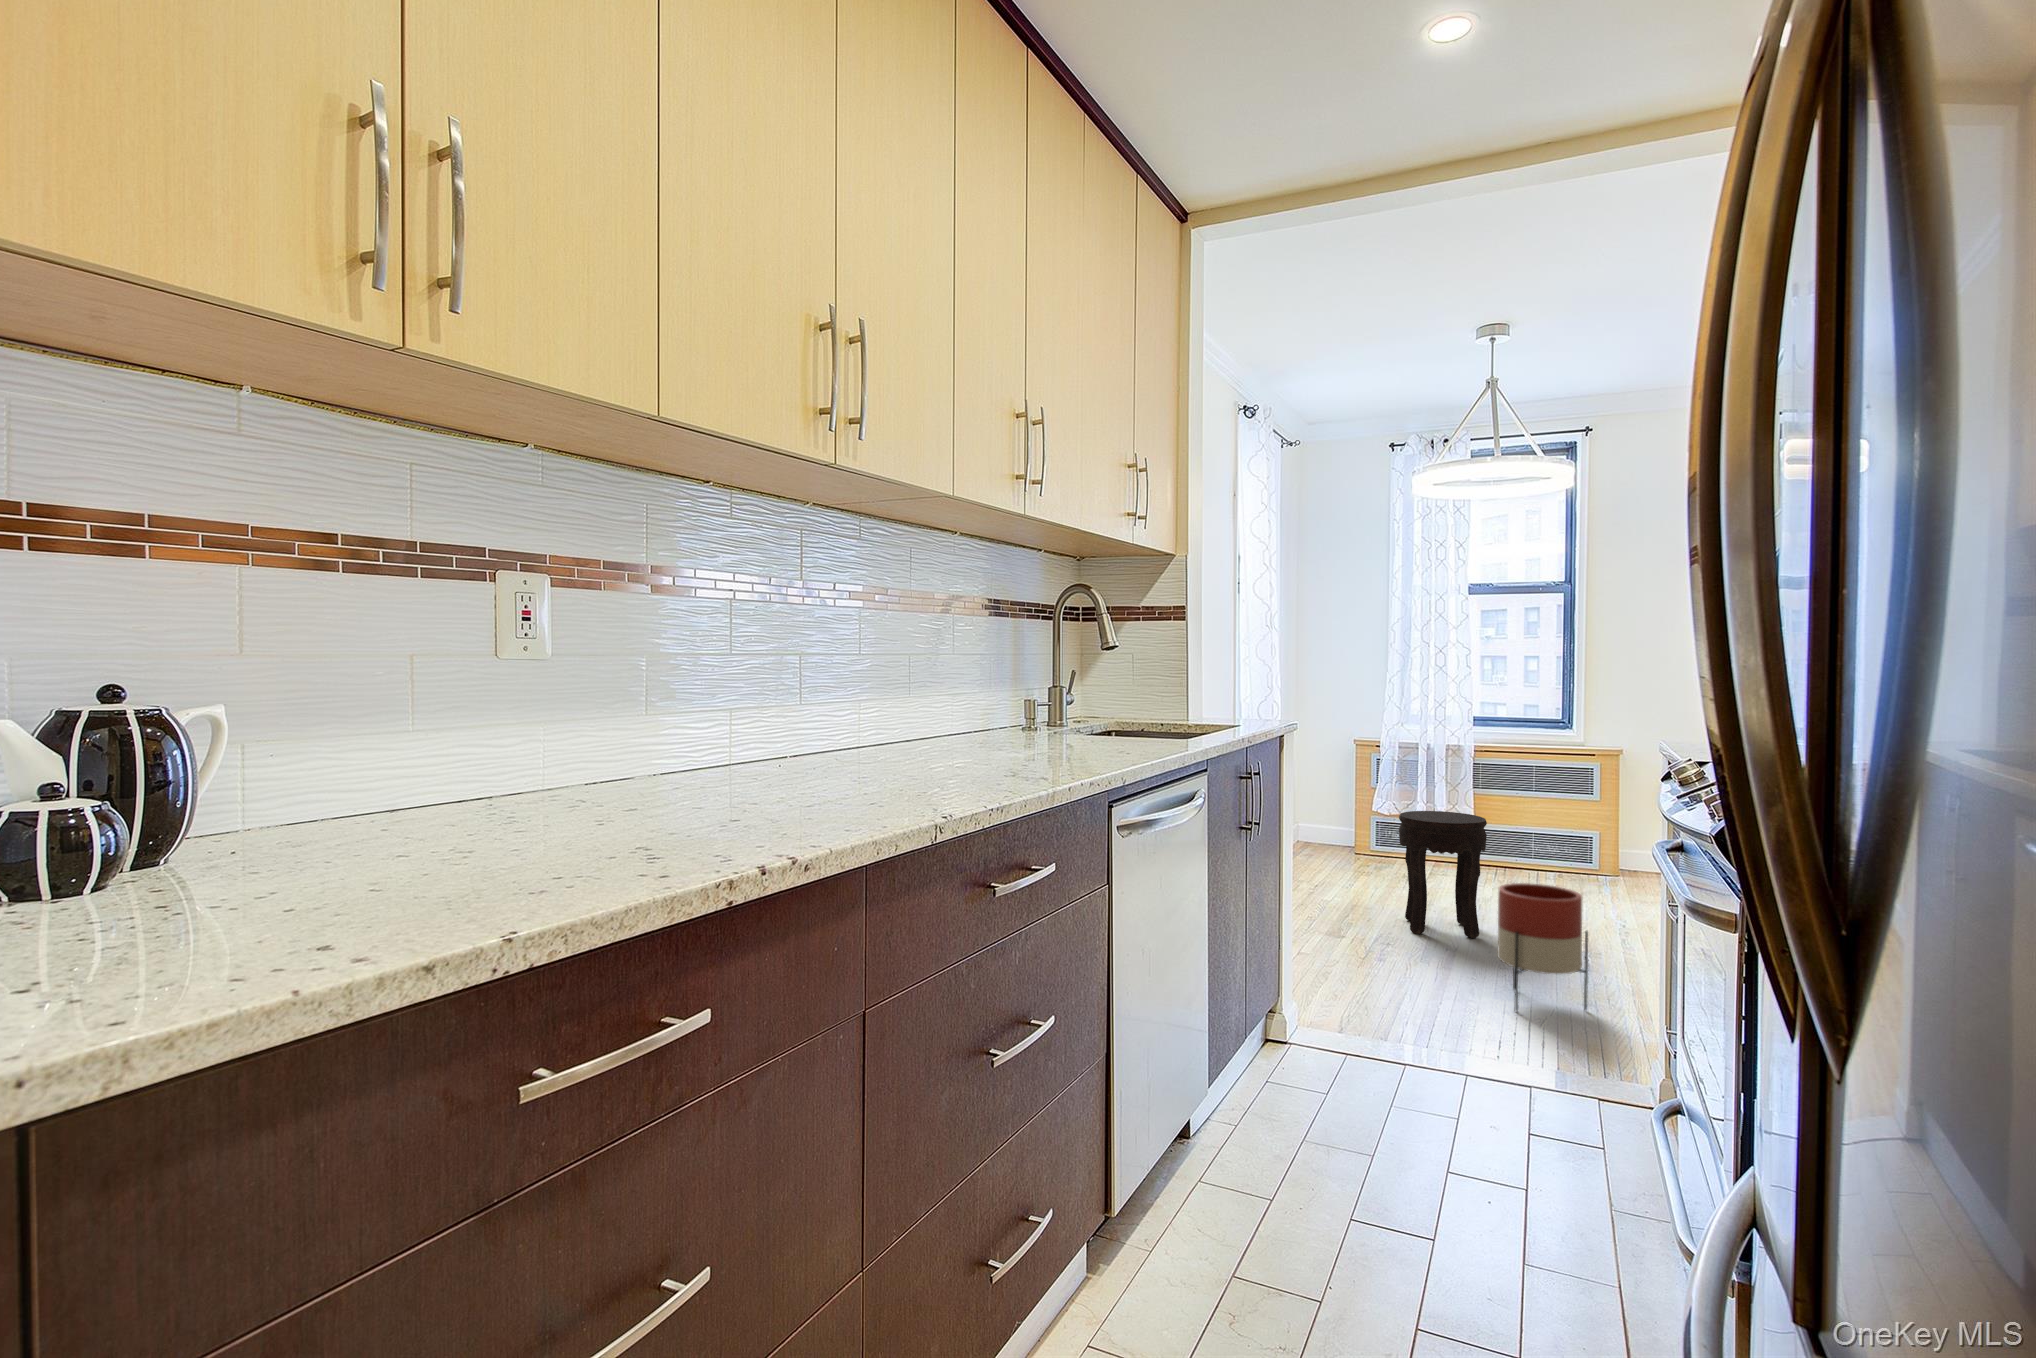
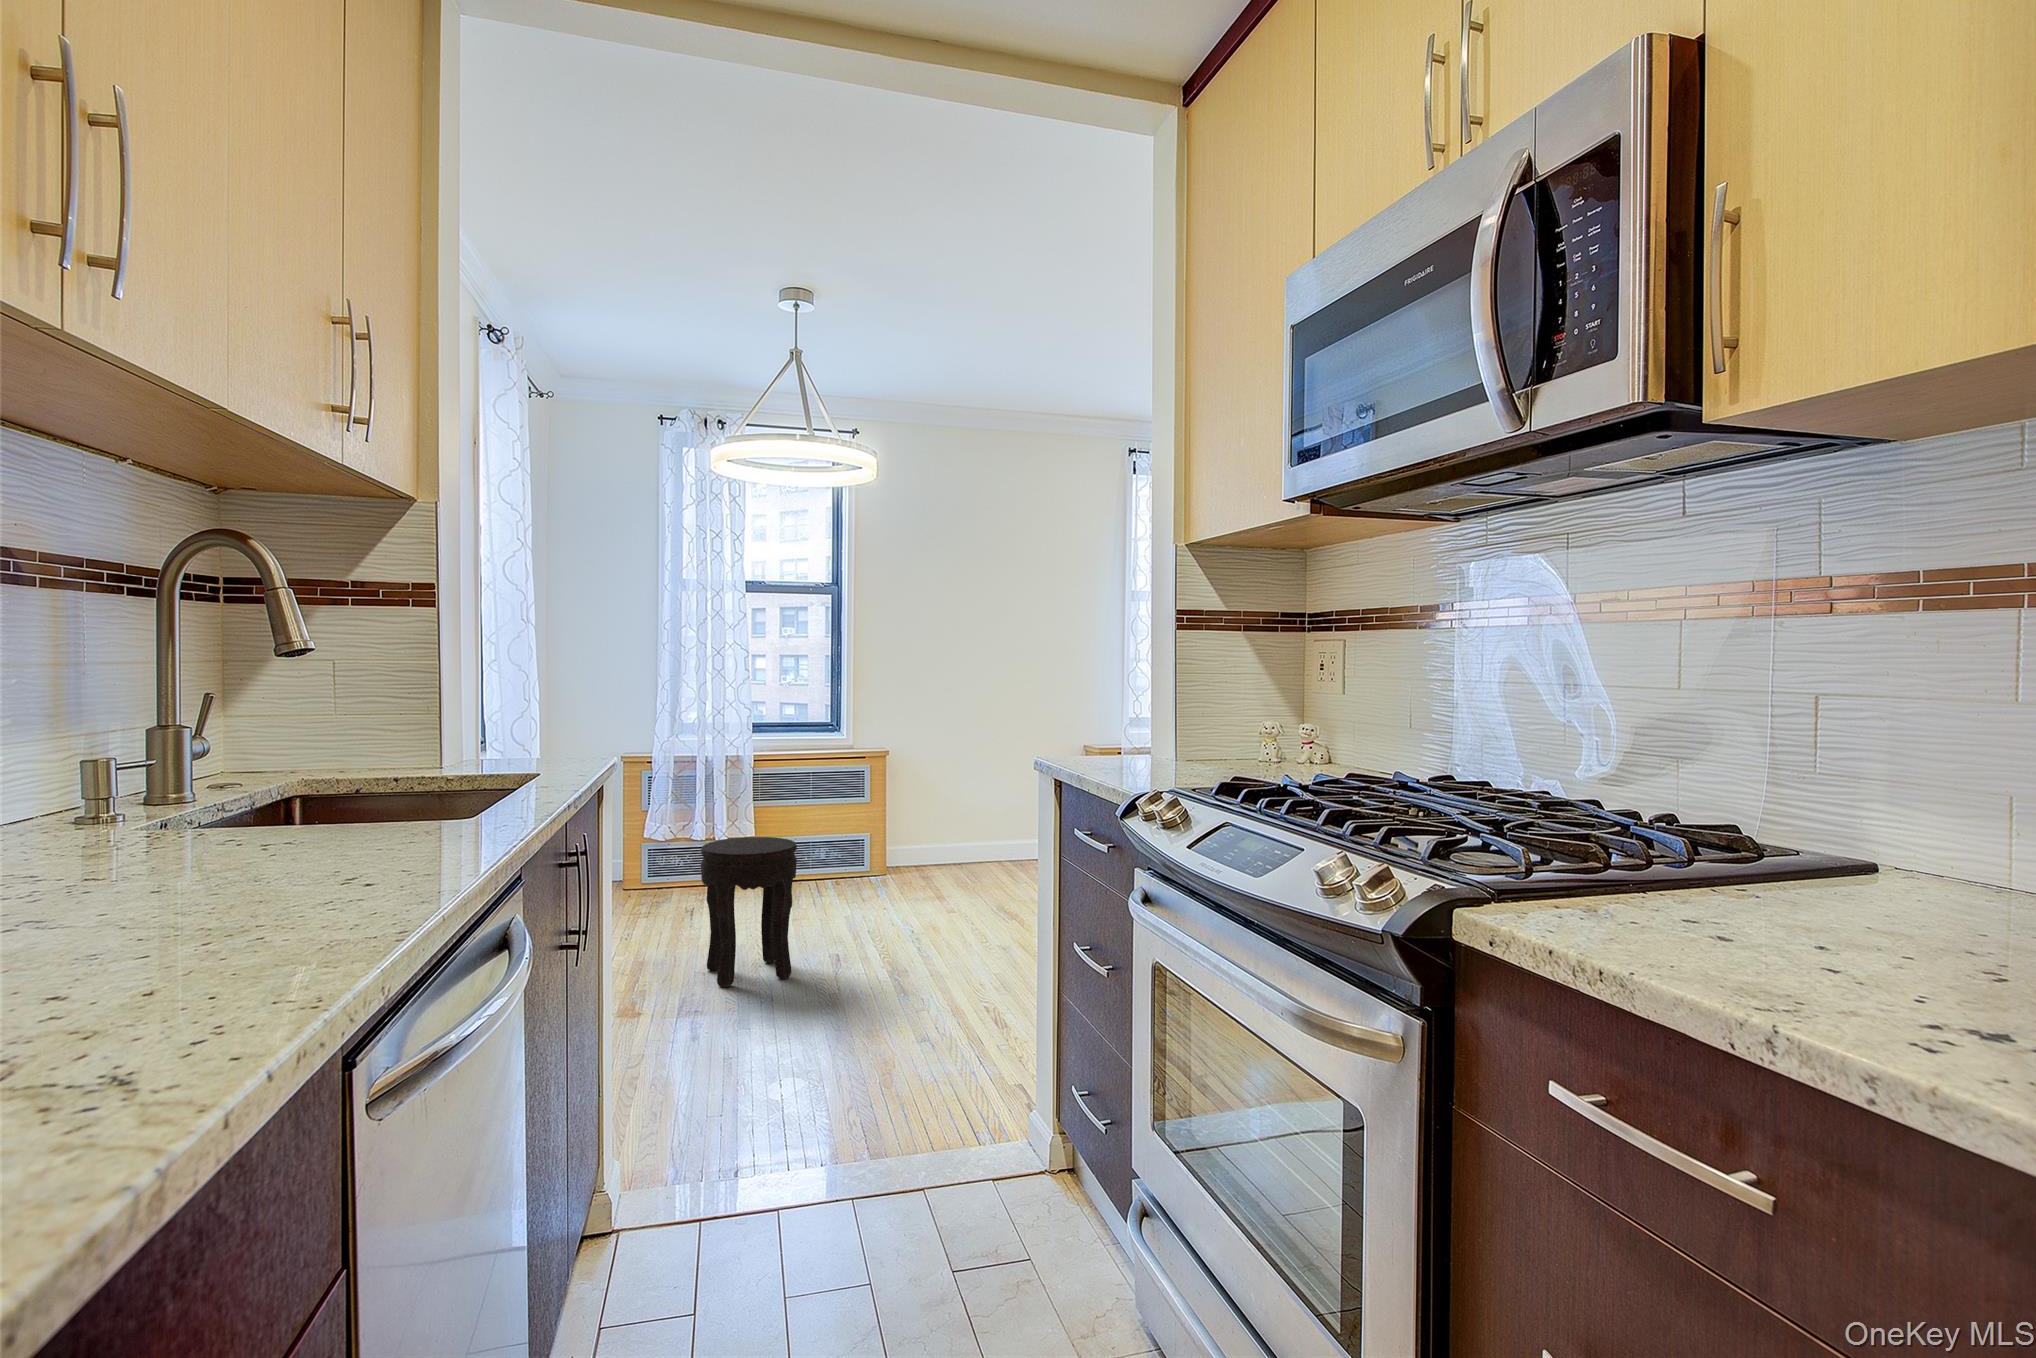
planter: present [1497,883,1588,1011] -> none [837,915,926,1069]

